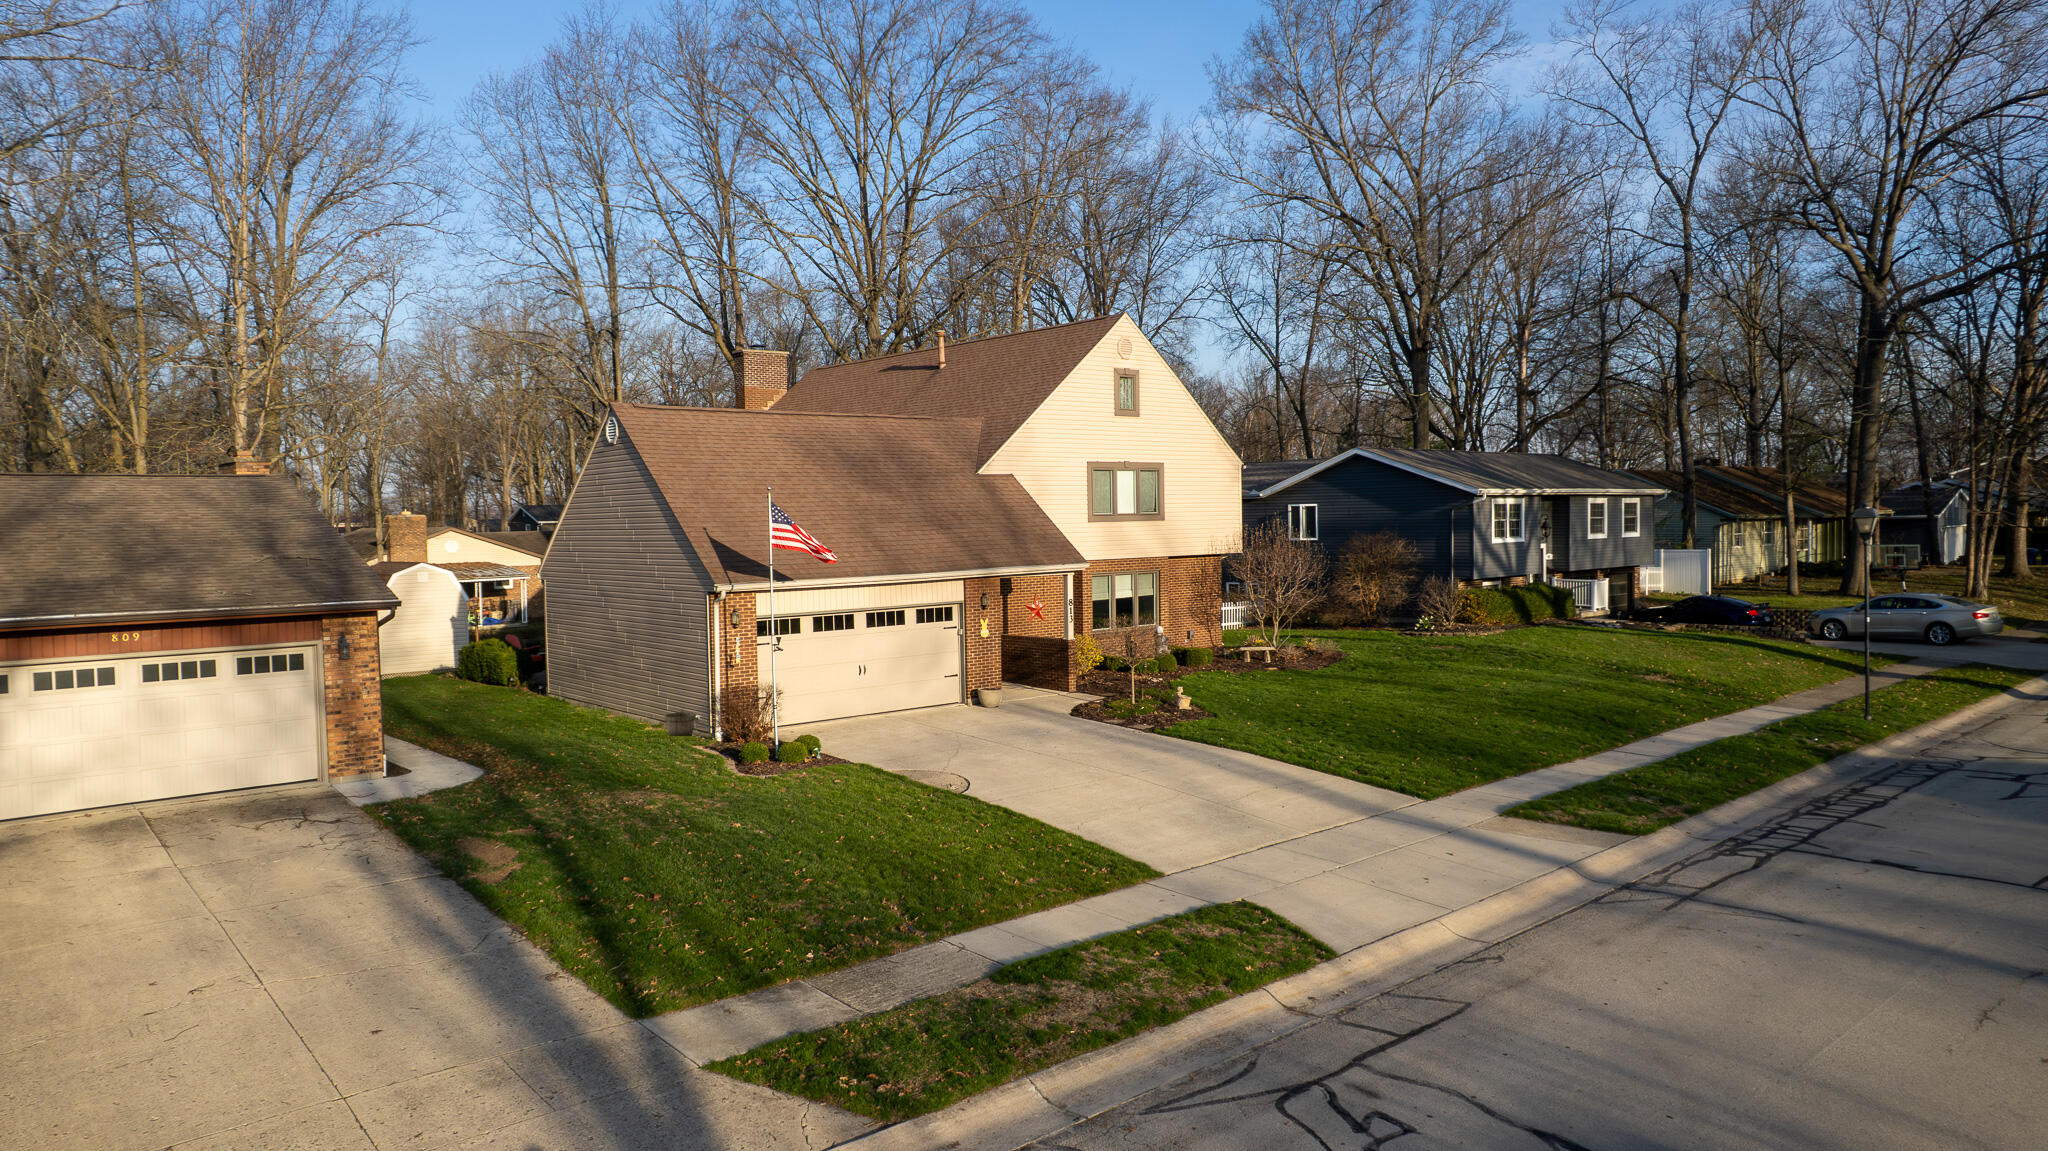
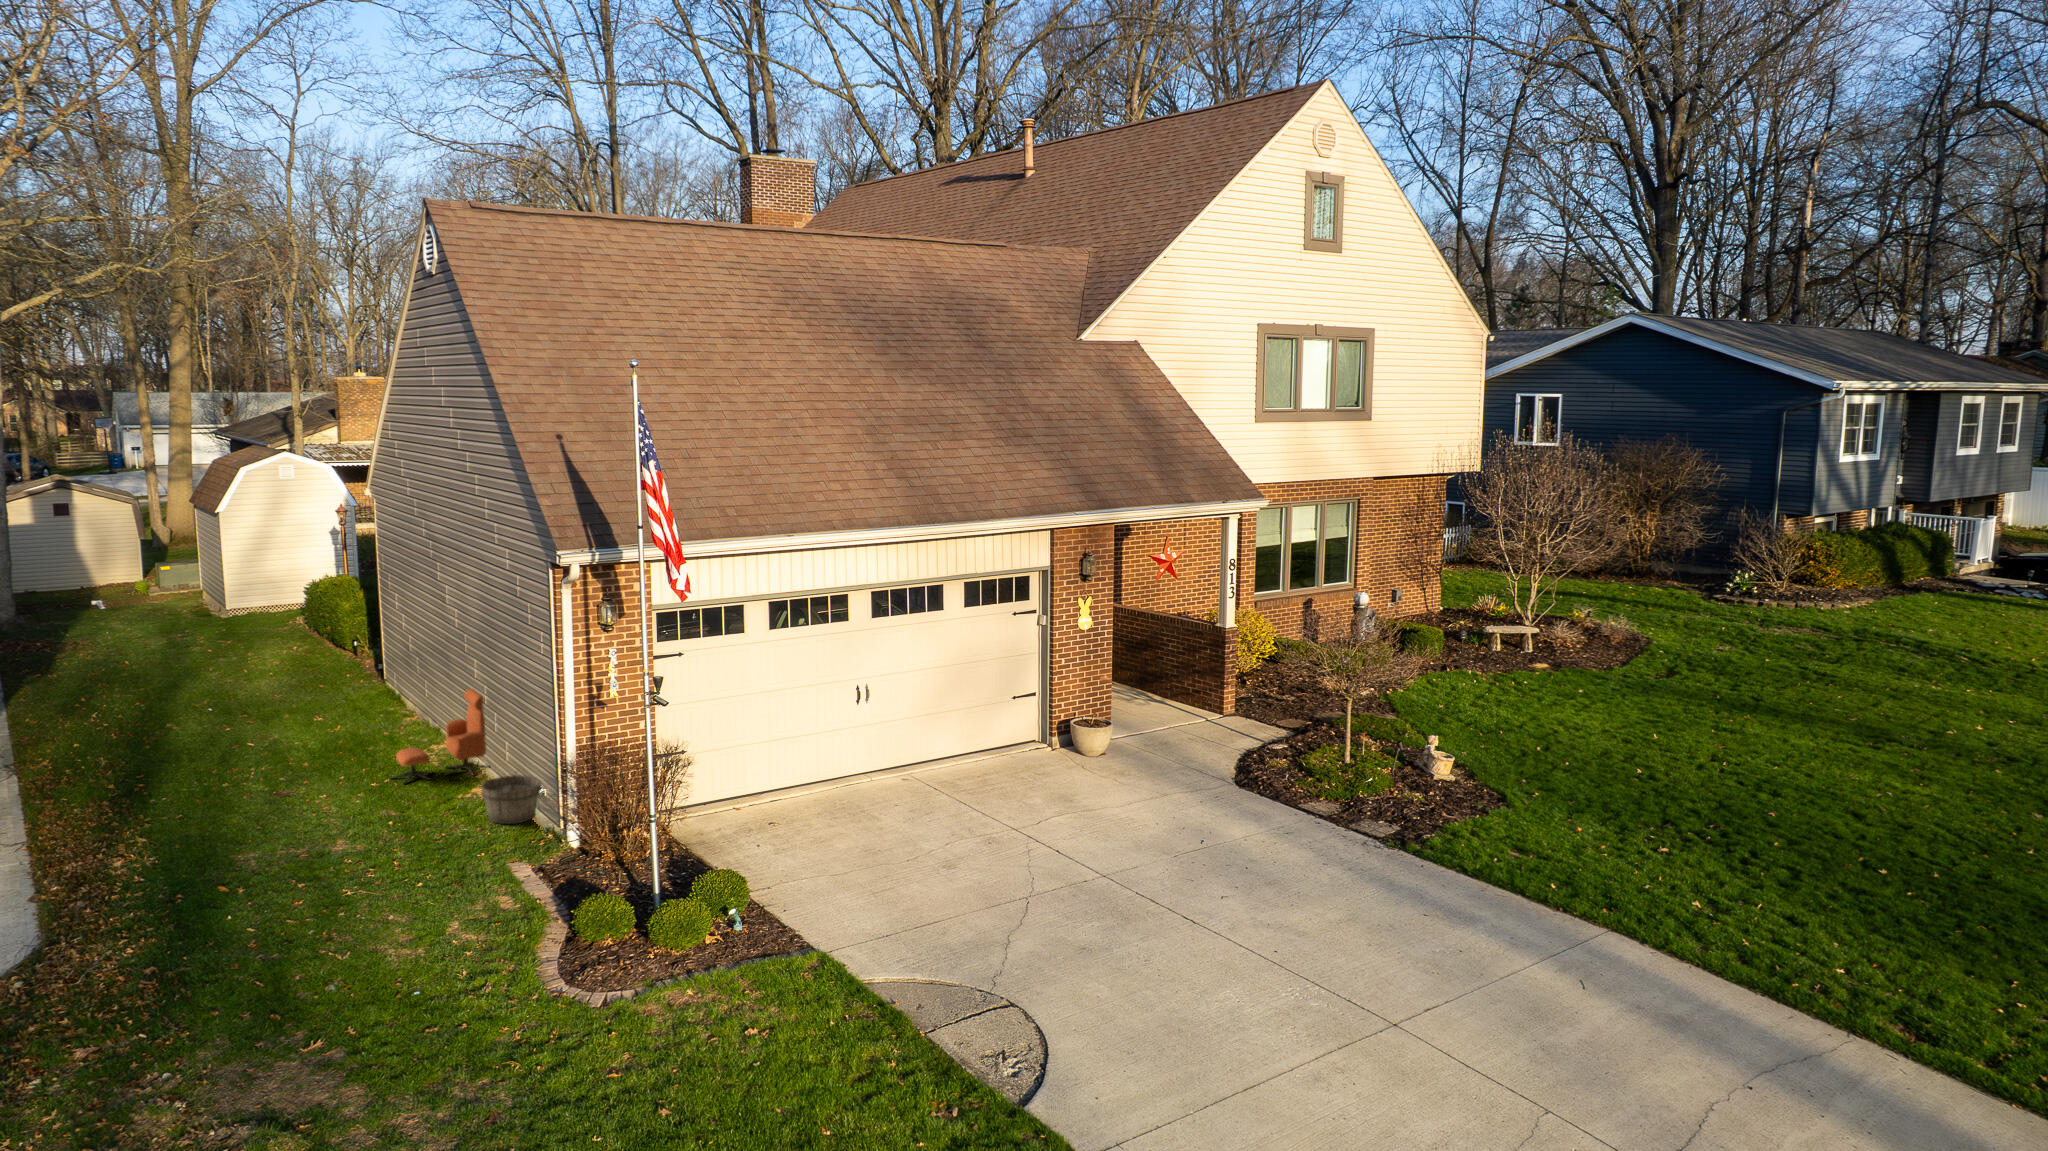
lounge chair: none [603,674,656,724] -> present [391,689,491,784]

